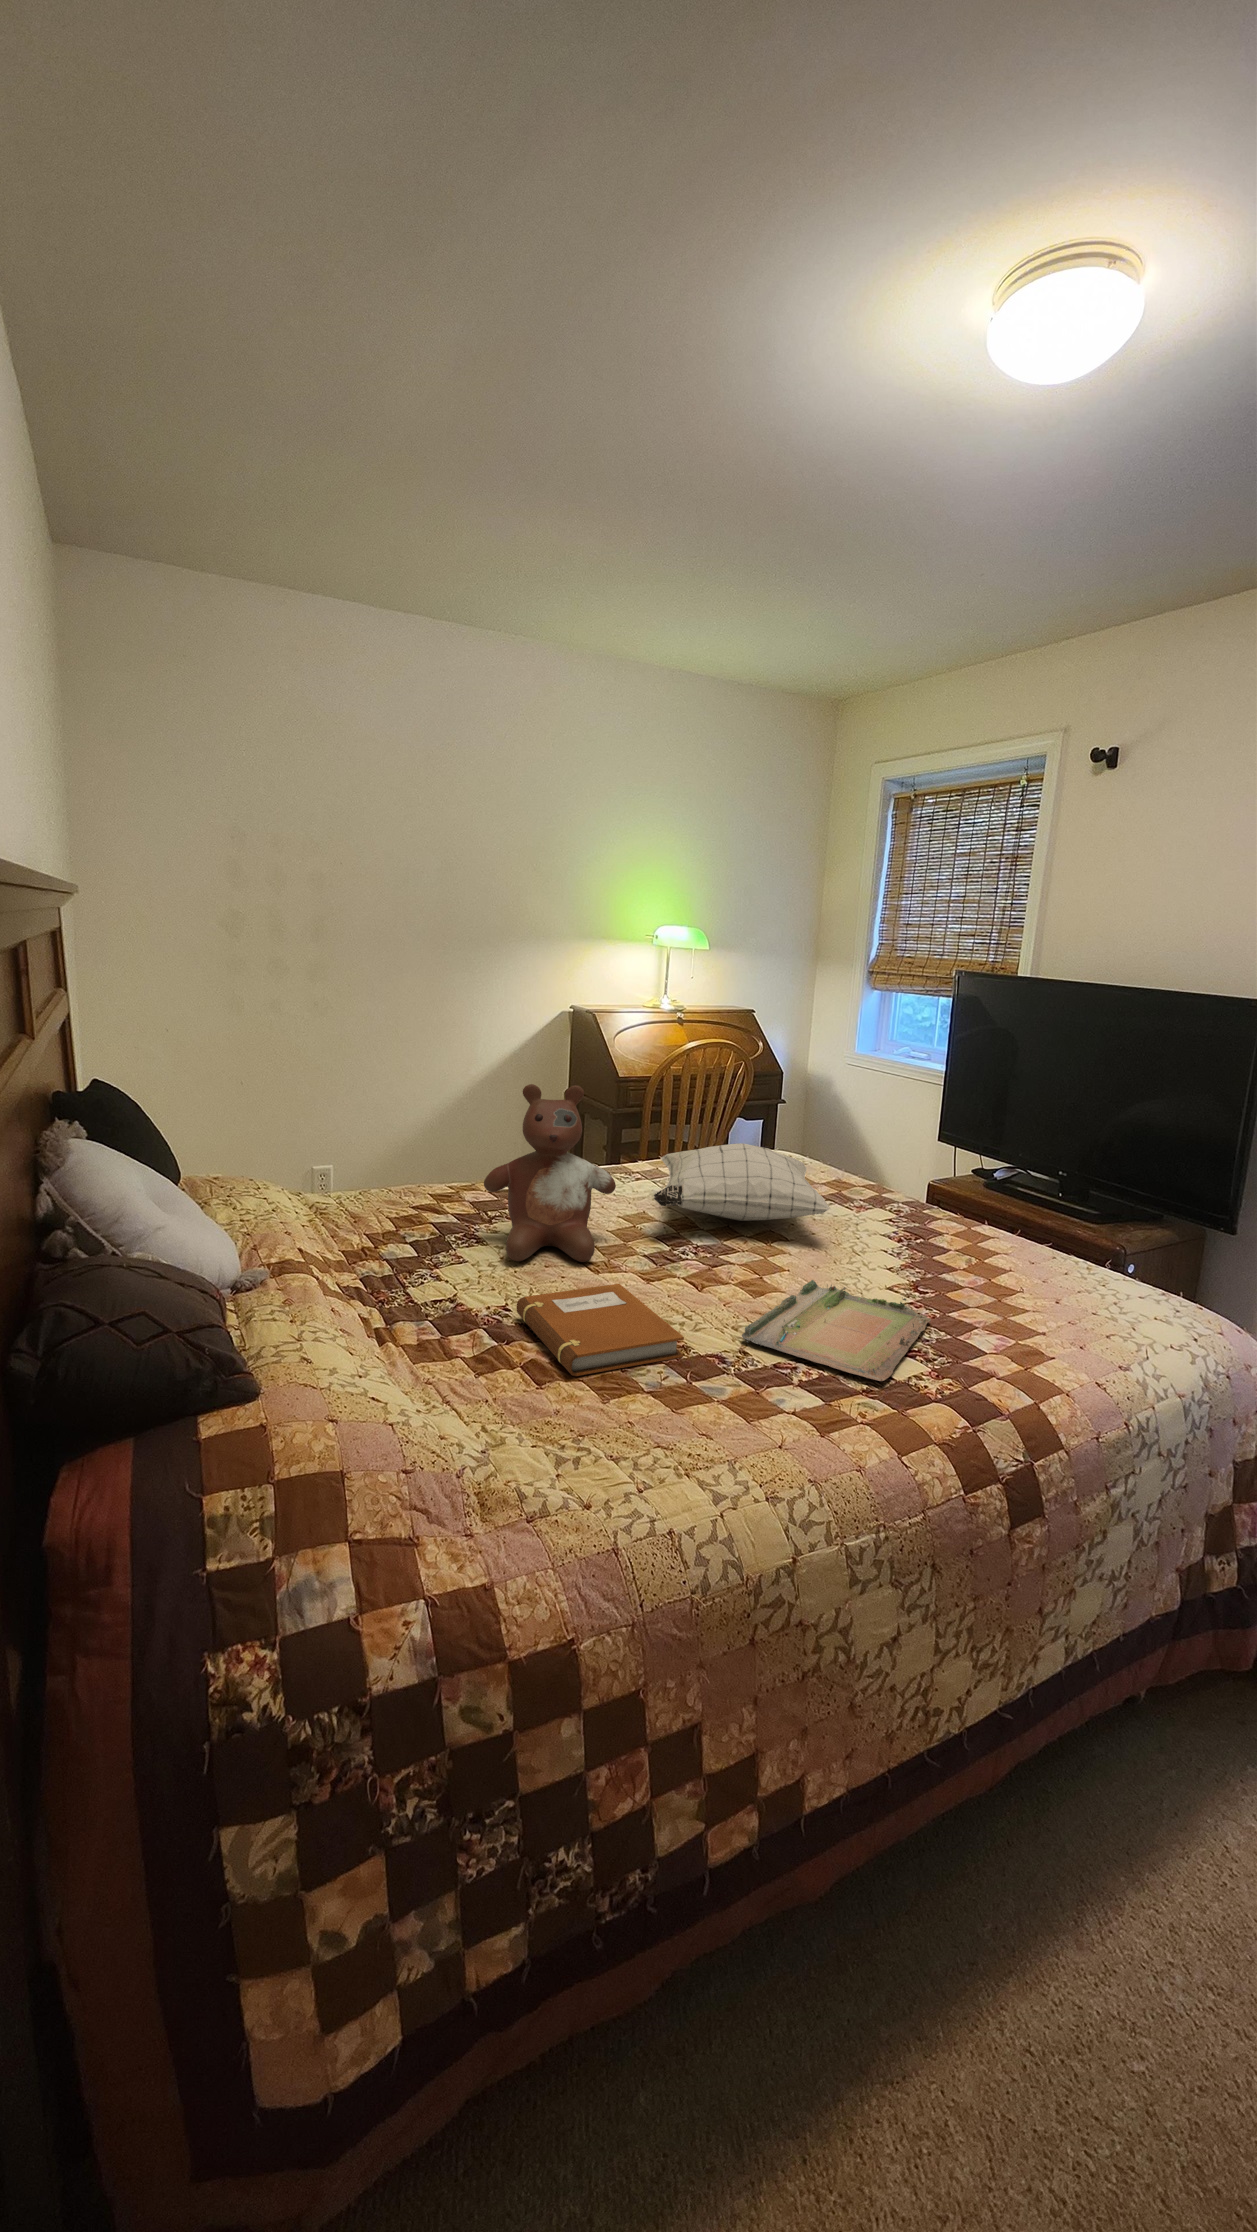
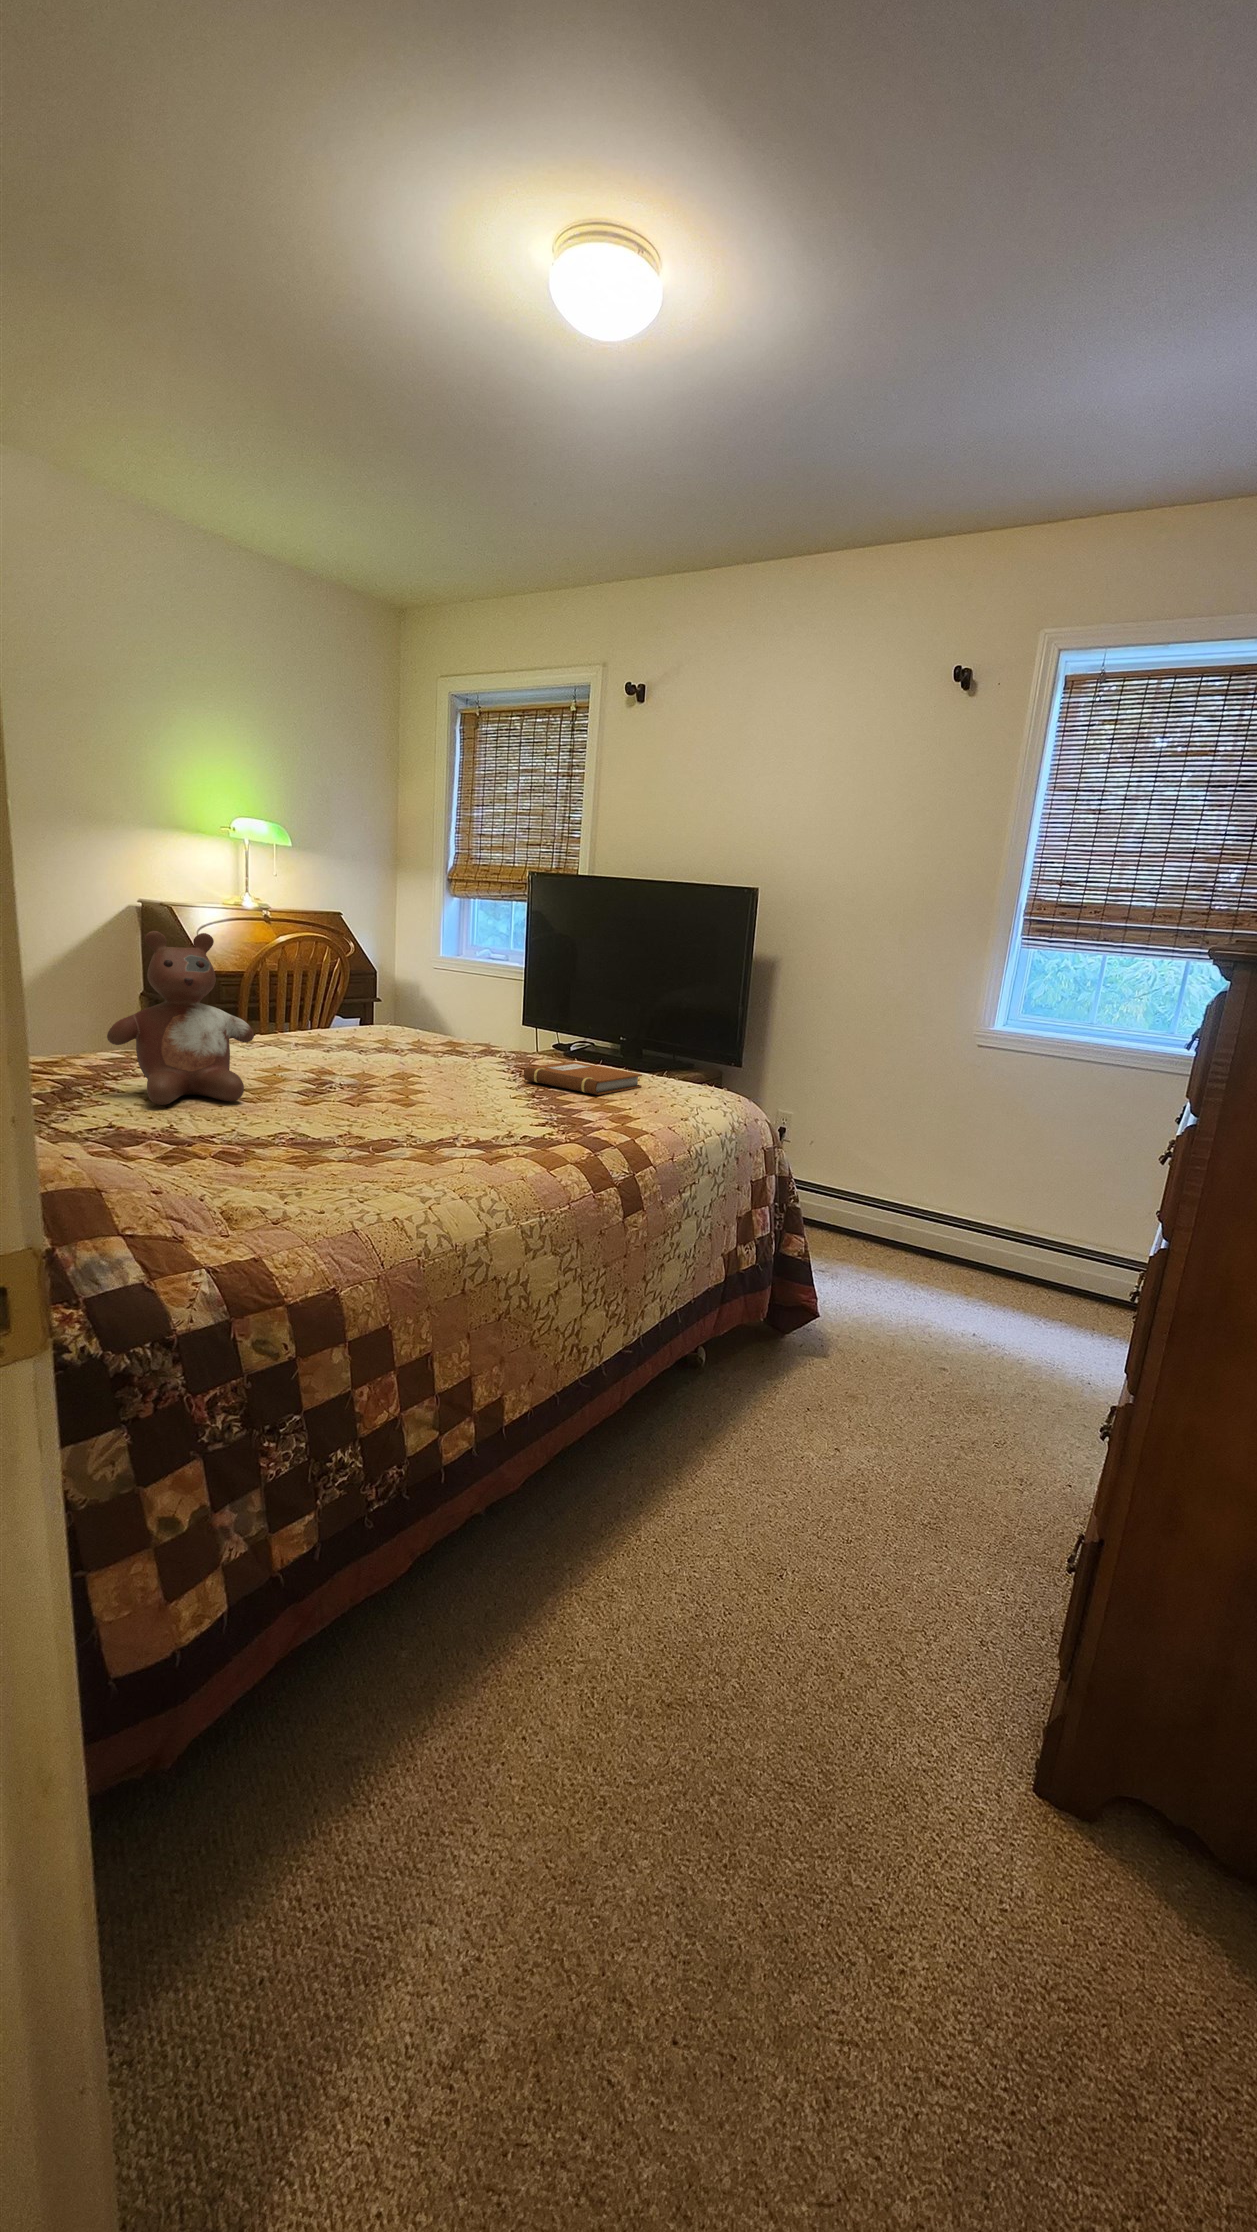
pillow: present [654,1143,830,1221] -> none [284,998,458,1070]
tray: present [742,1280,931,1381] -> none [406,1091,552,1137]
notebook: present [517,1284,684,1376] -> present [524,1061,642,1095]

